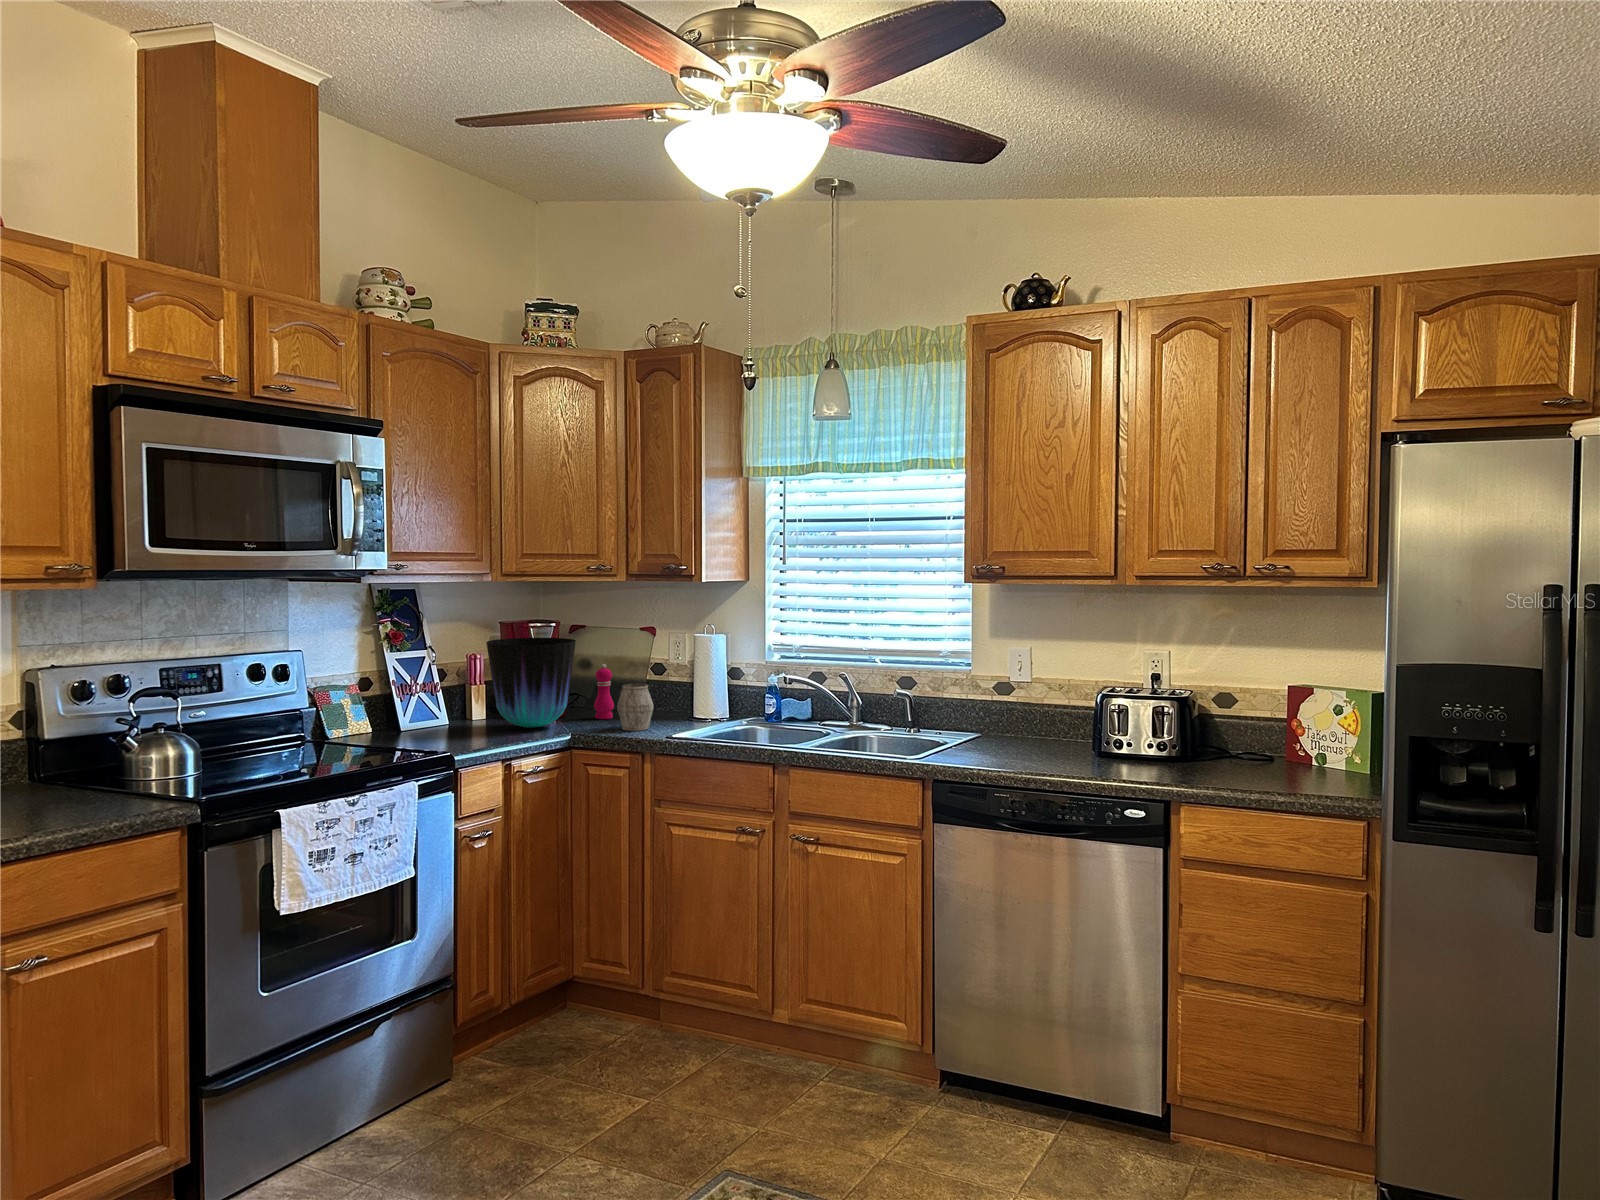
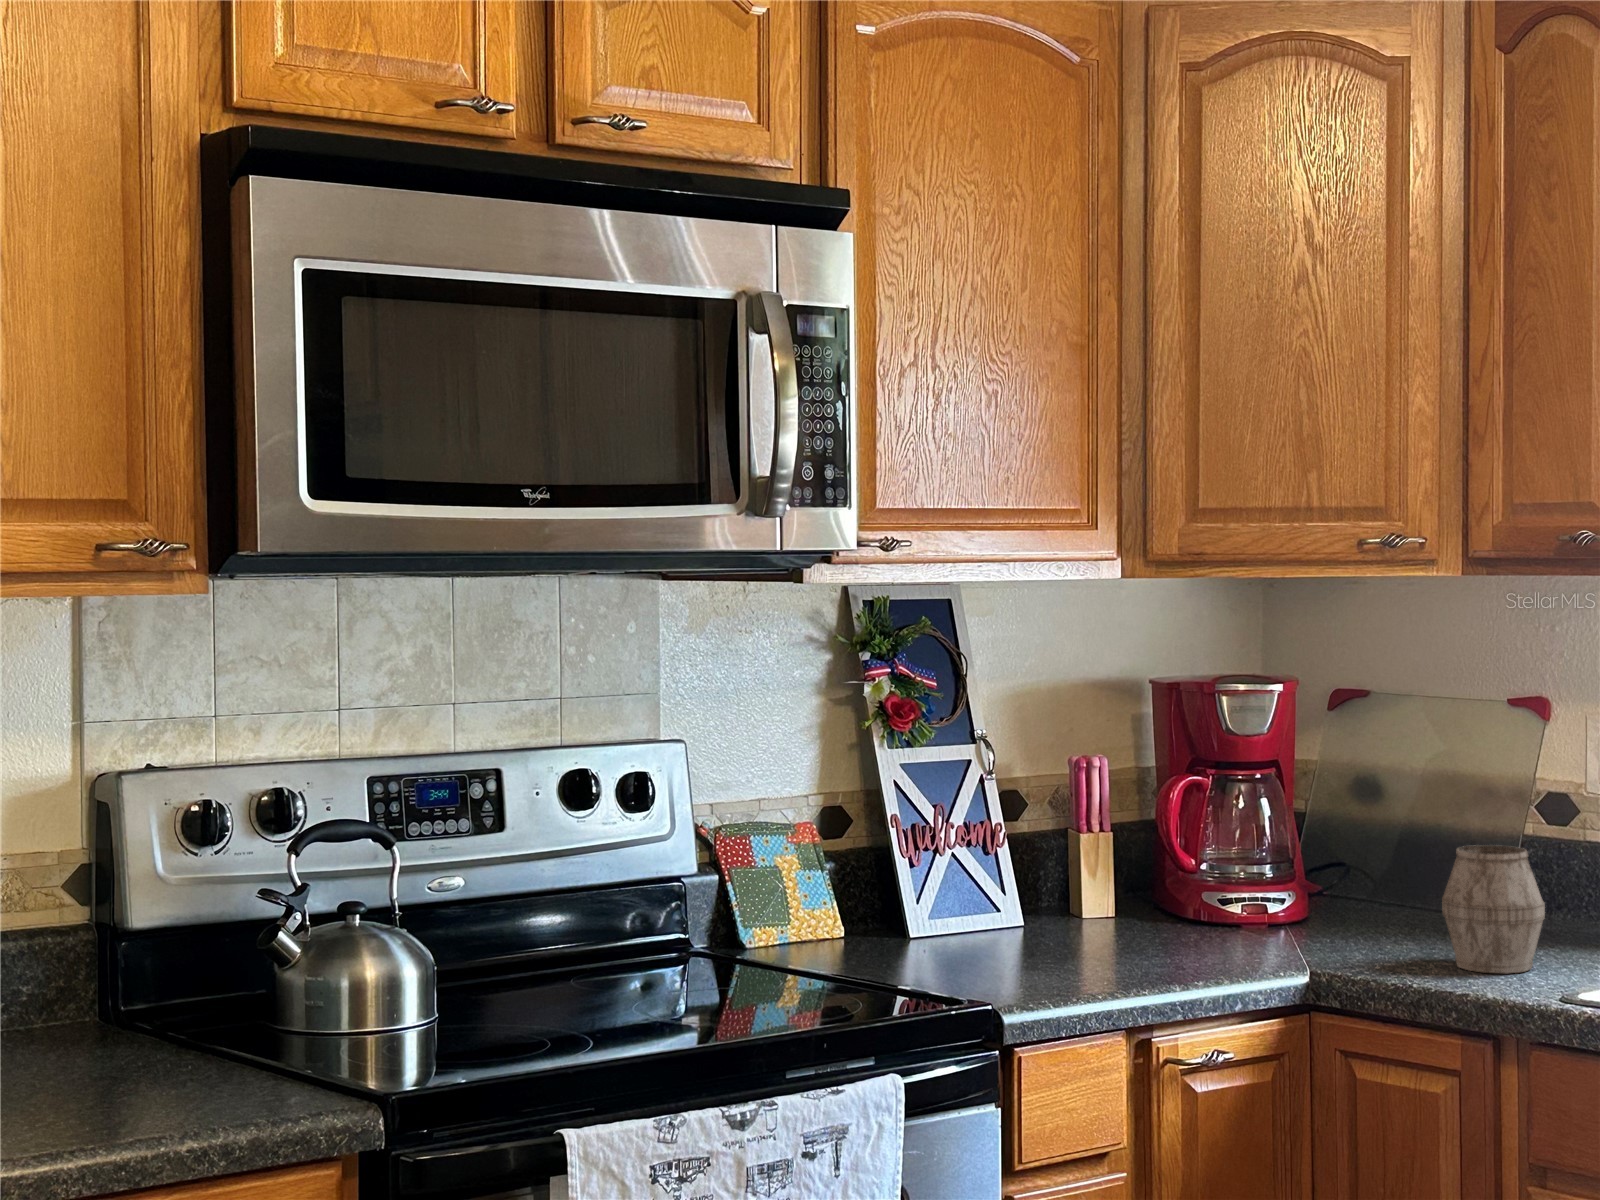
vase: present [486,638,576,728] -> none [1105,720,1329,946]
pepper mill: present [594,664,614,719] -> none [1380,790,1433,933]

